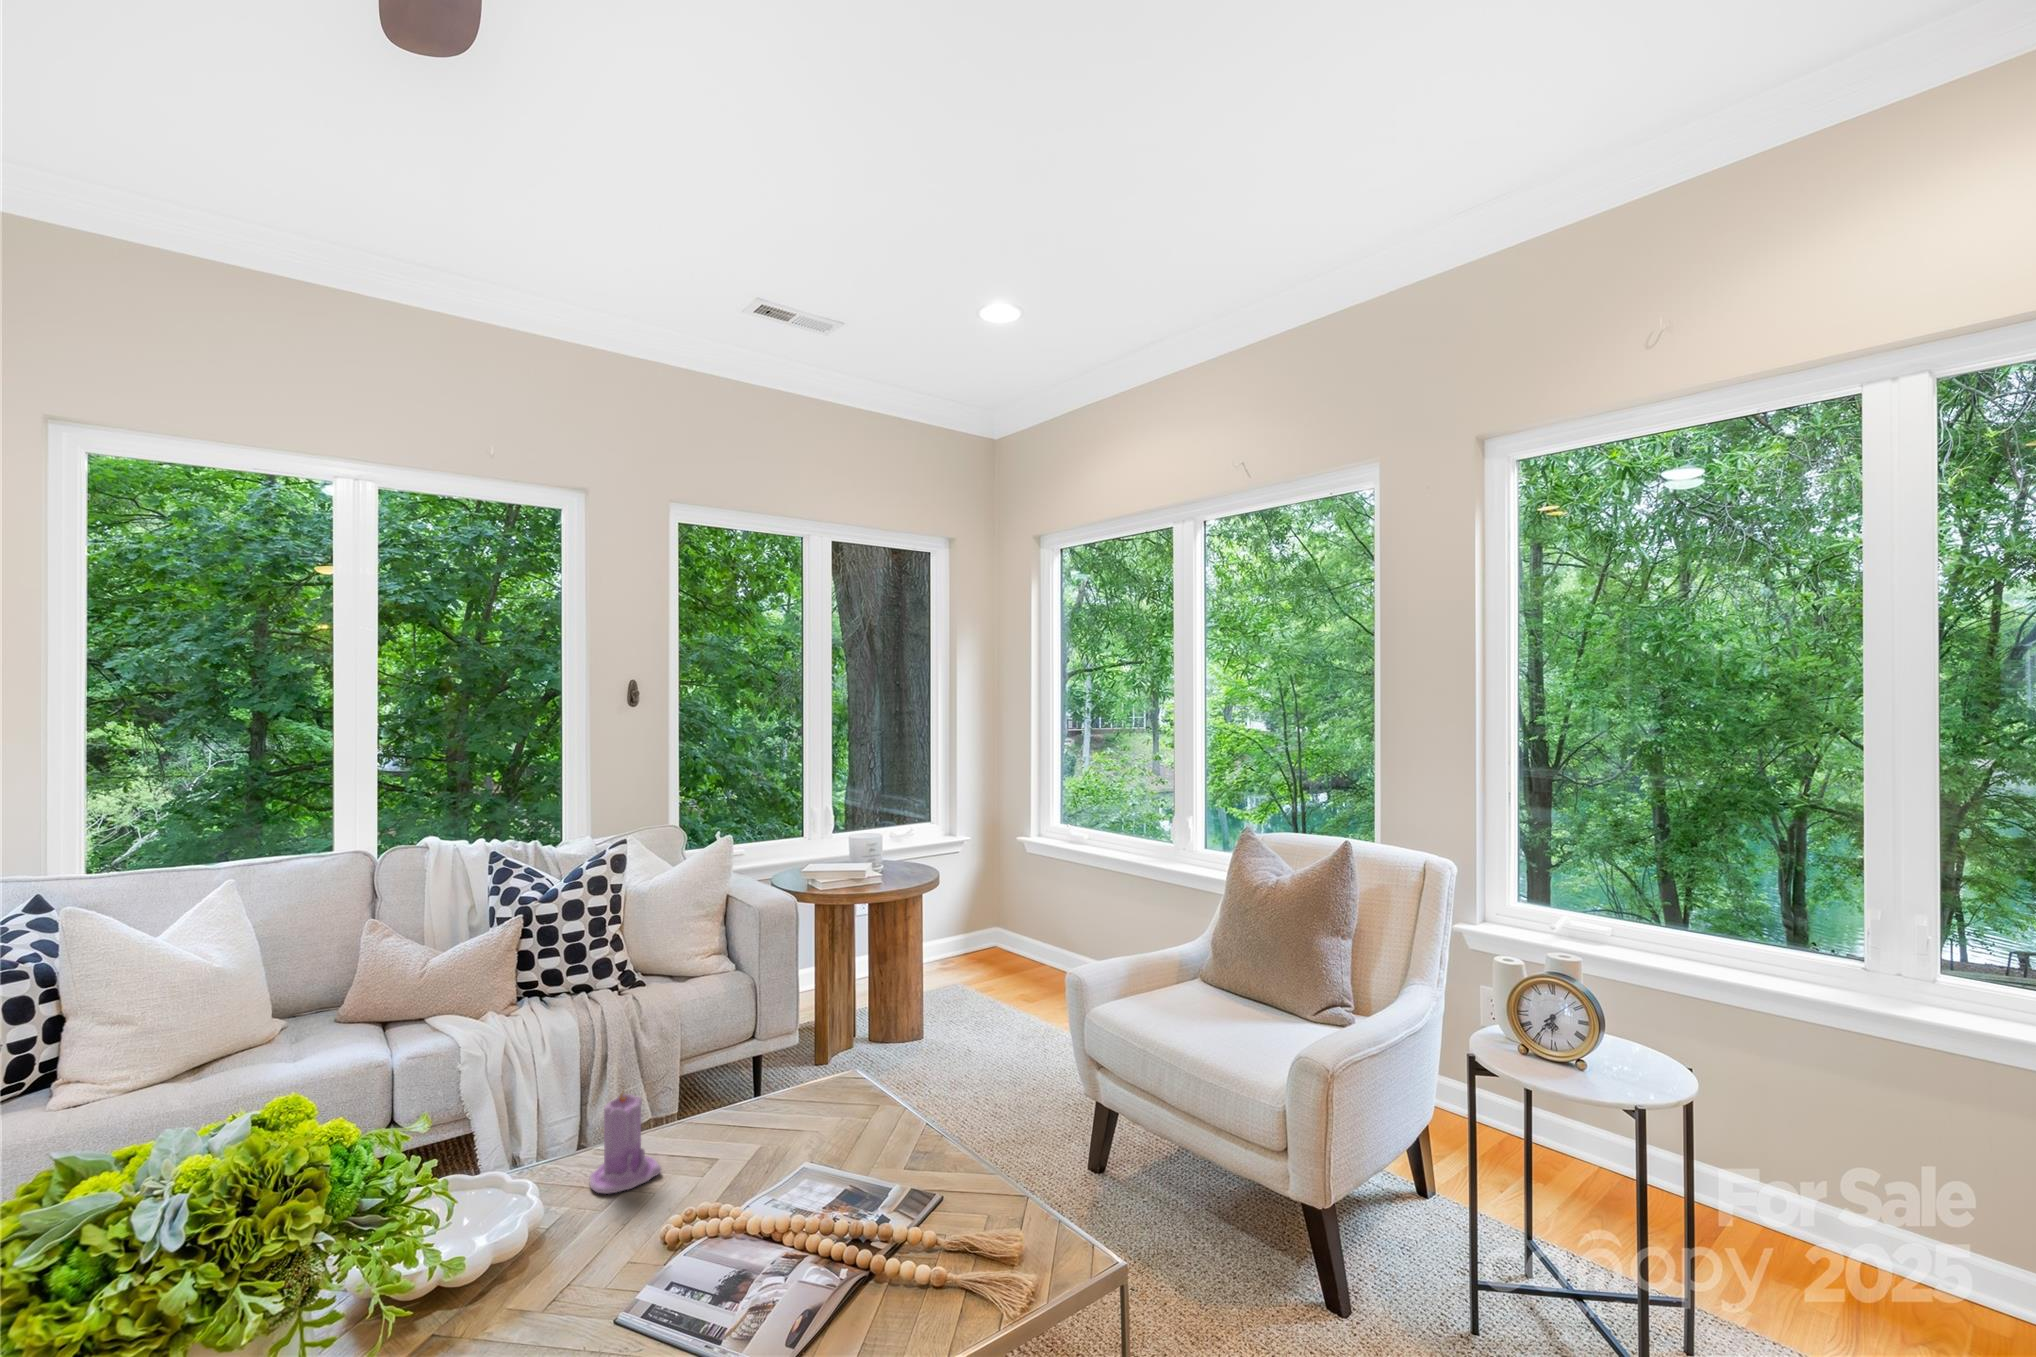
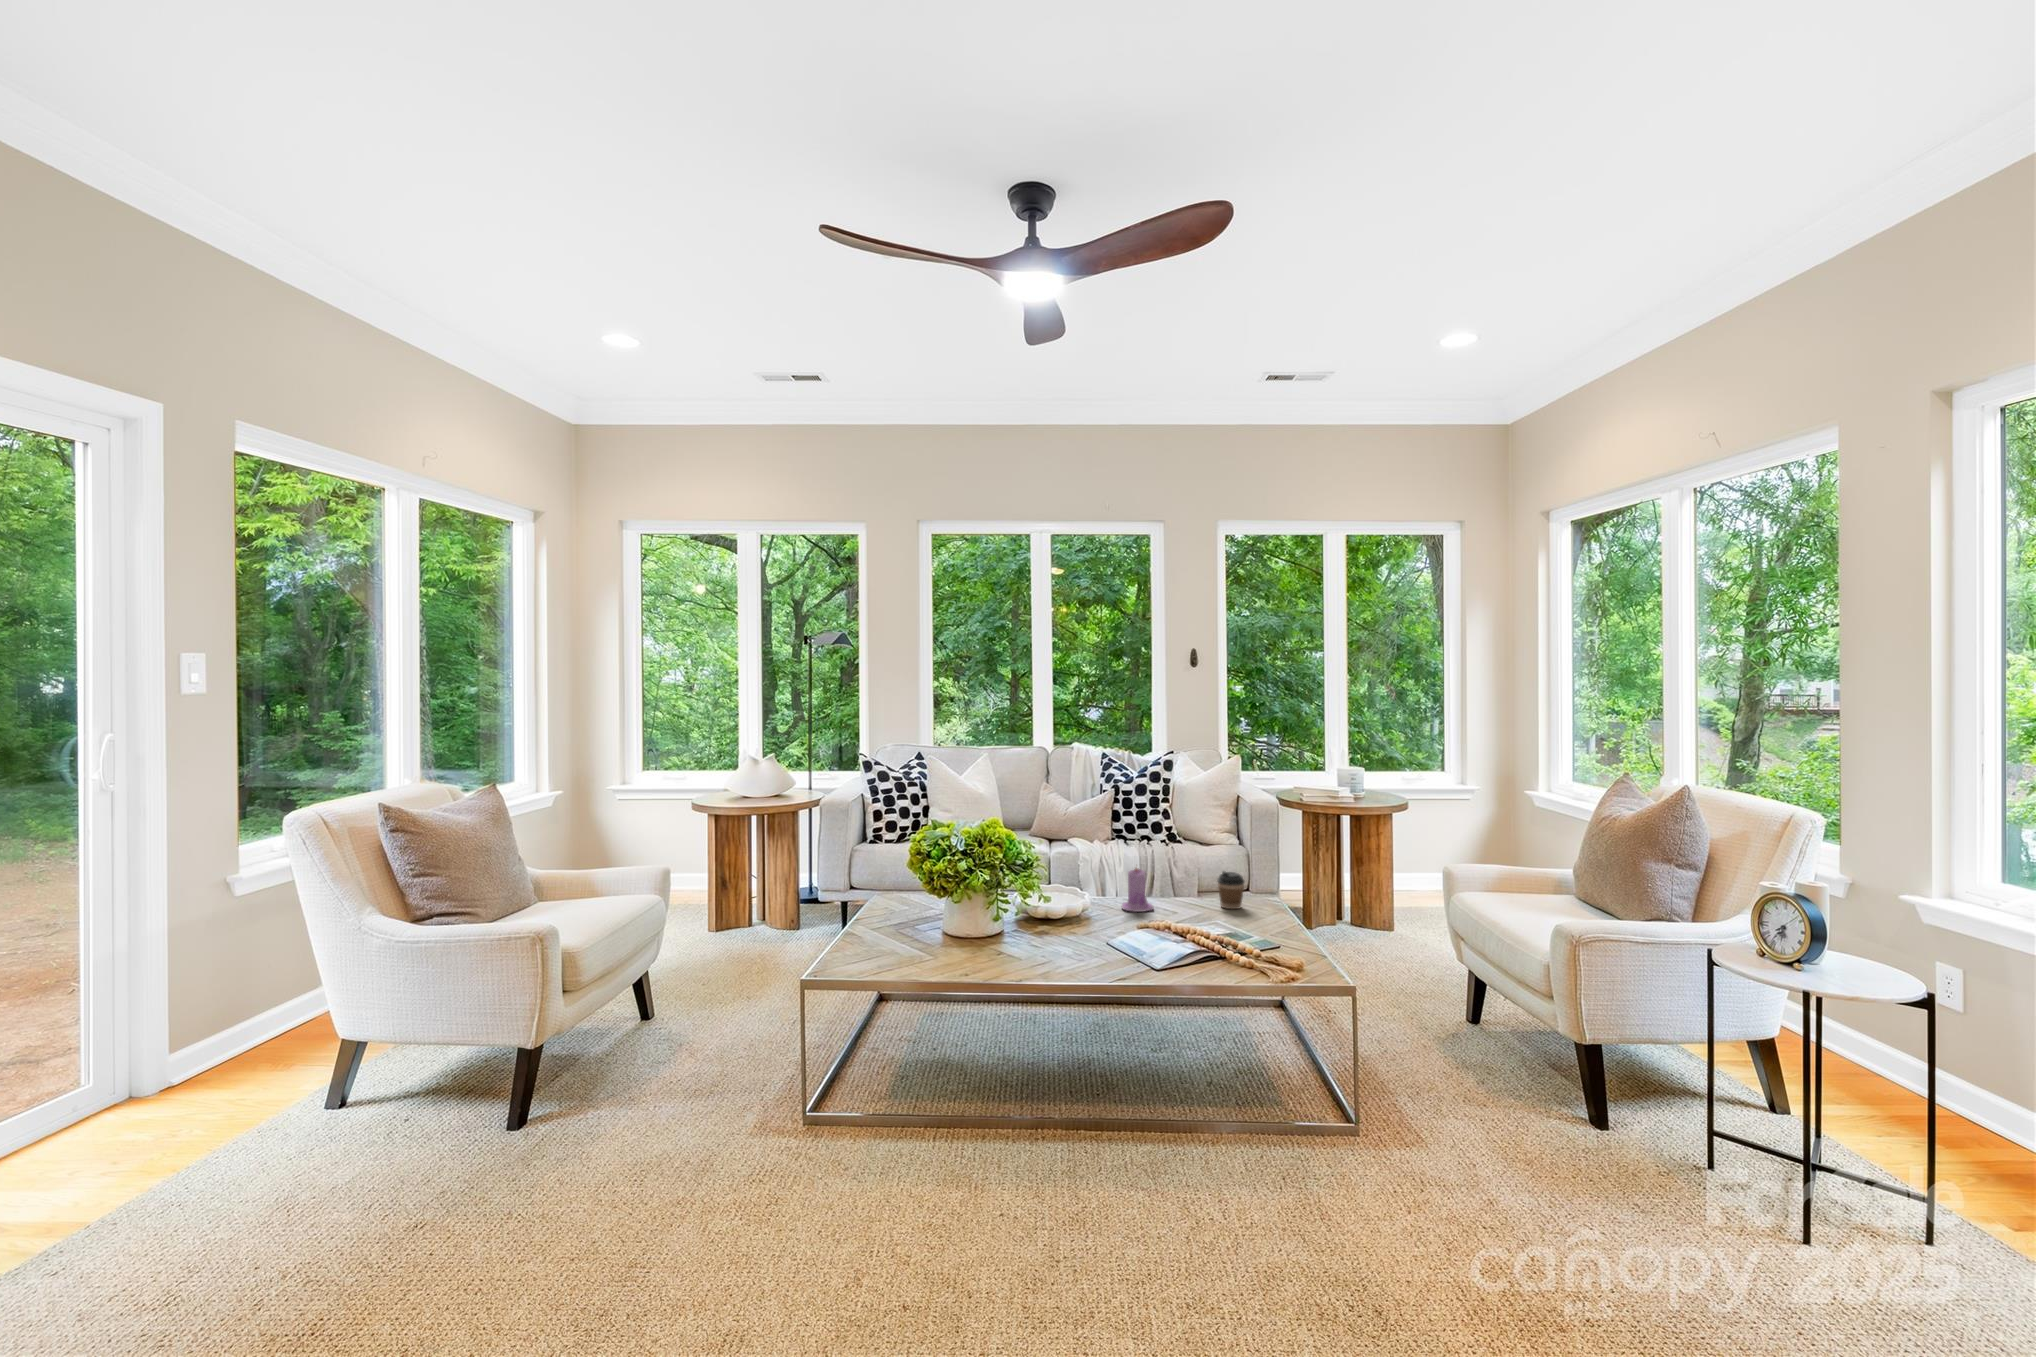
coffee cup: none [773,1052,822,1124] -> present [1217,871,1245,909]

